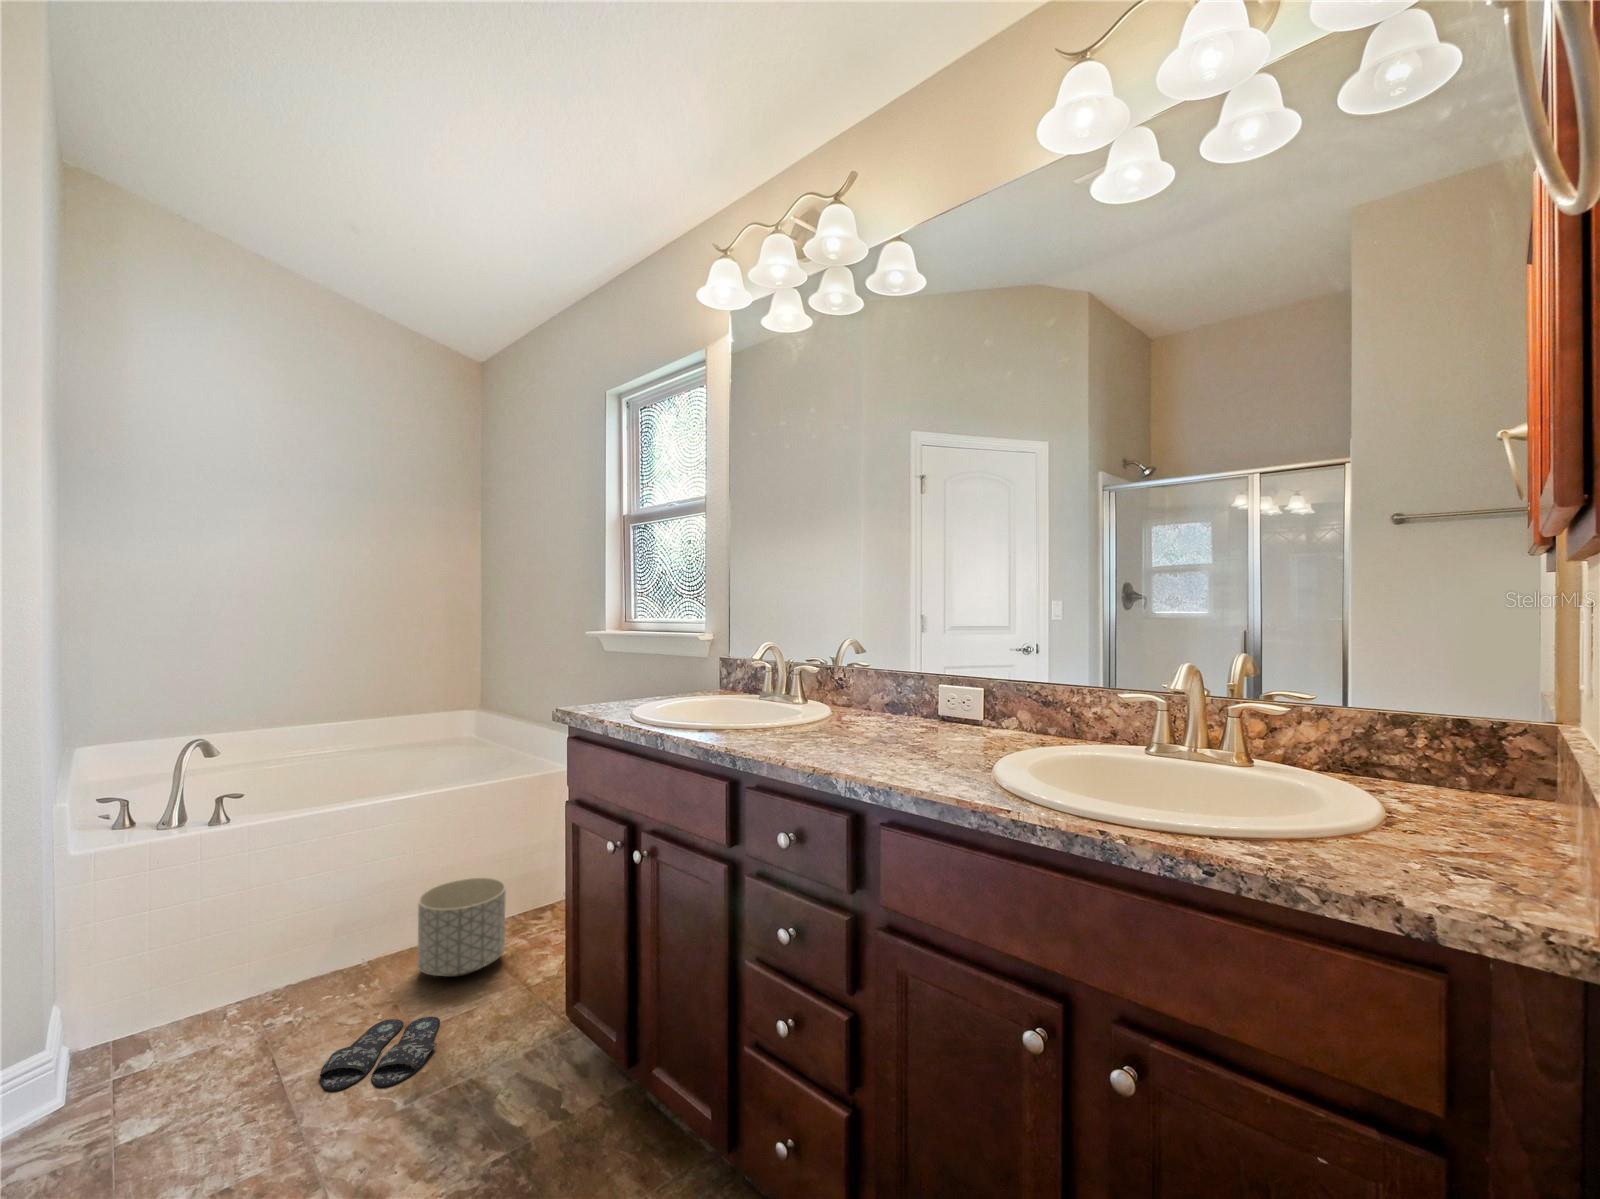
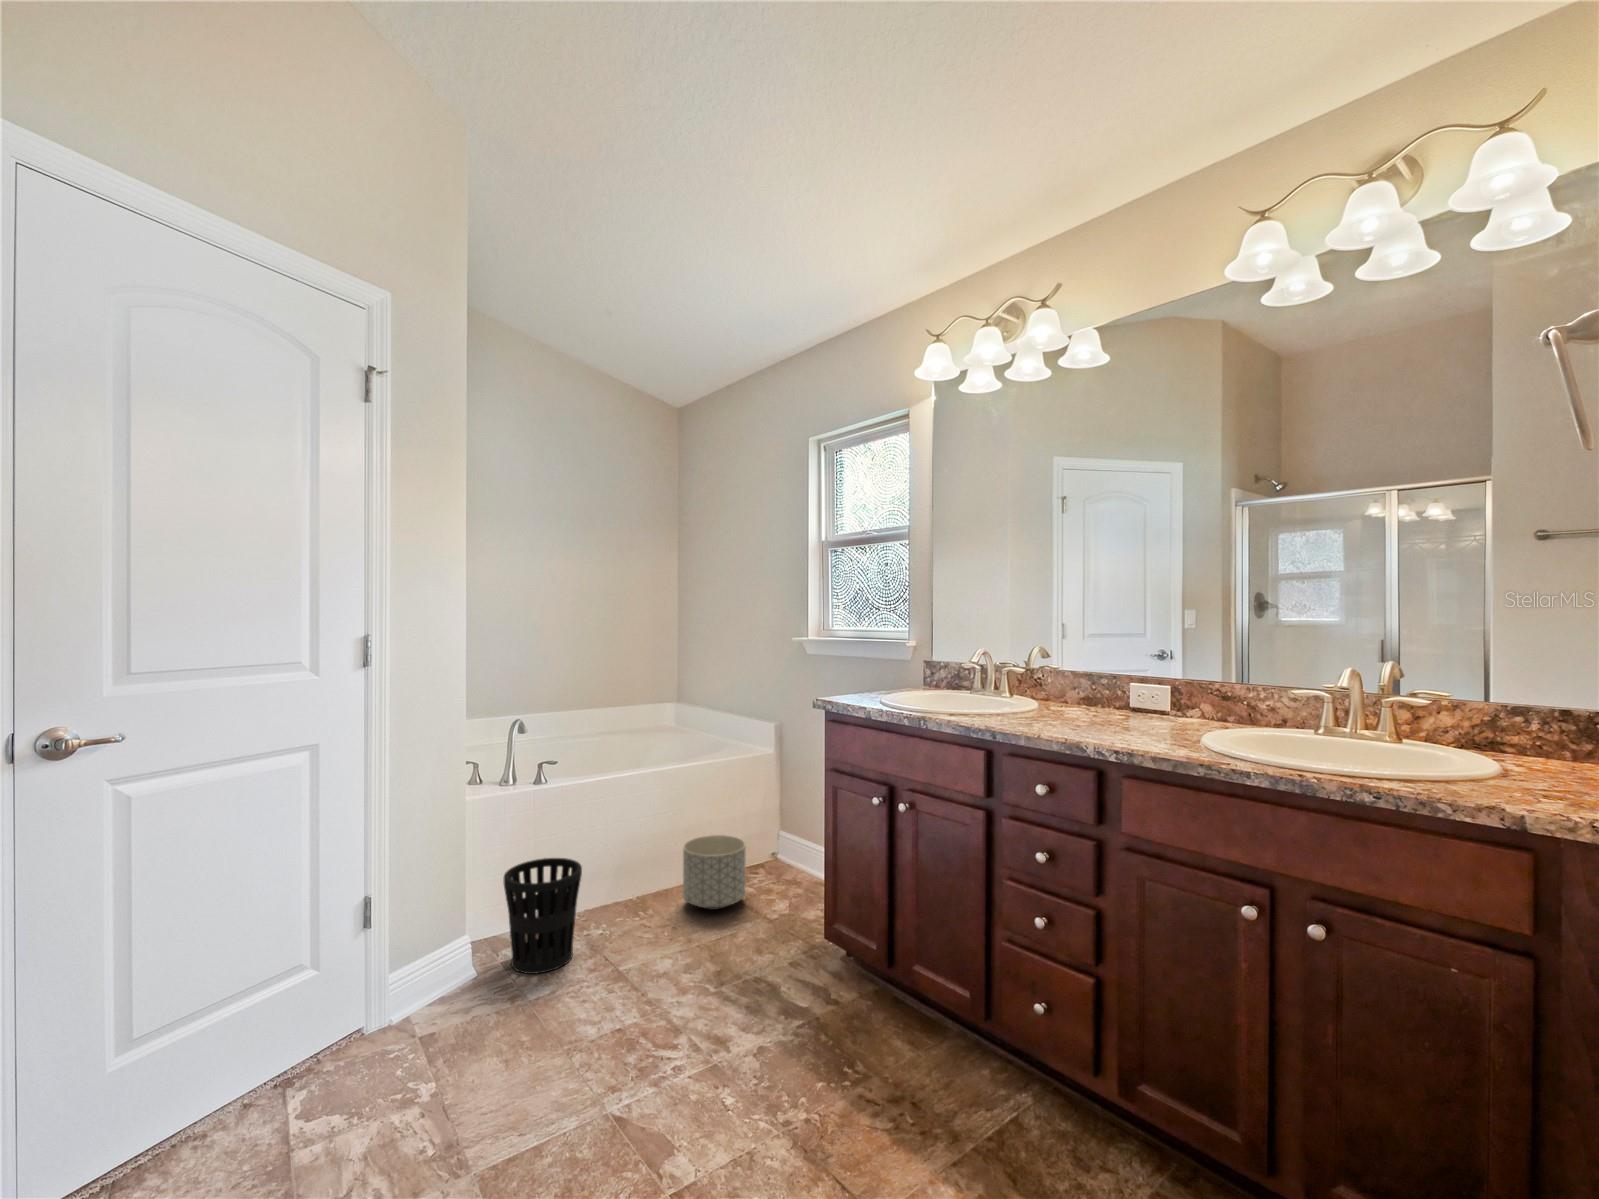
wastebasket: none [96,928,235,1103] -> present [504,858,582,974]
slippers: present [320,1017,440,1091] -> none [651,934,725,976]

